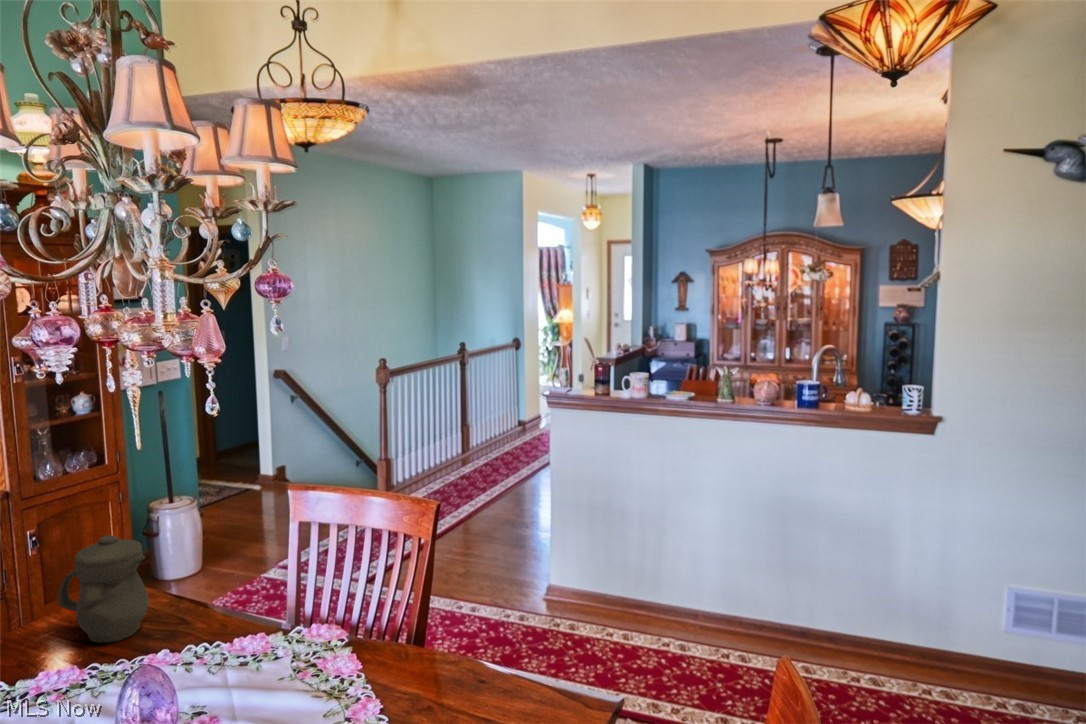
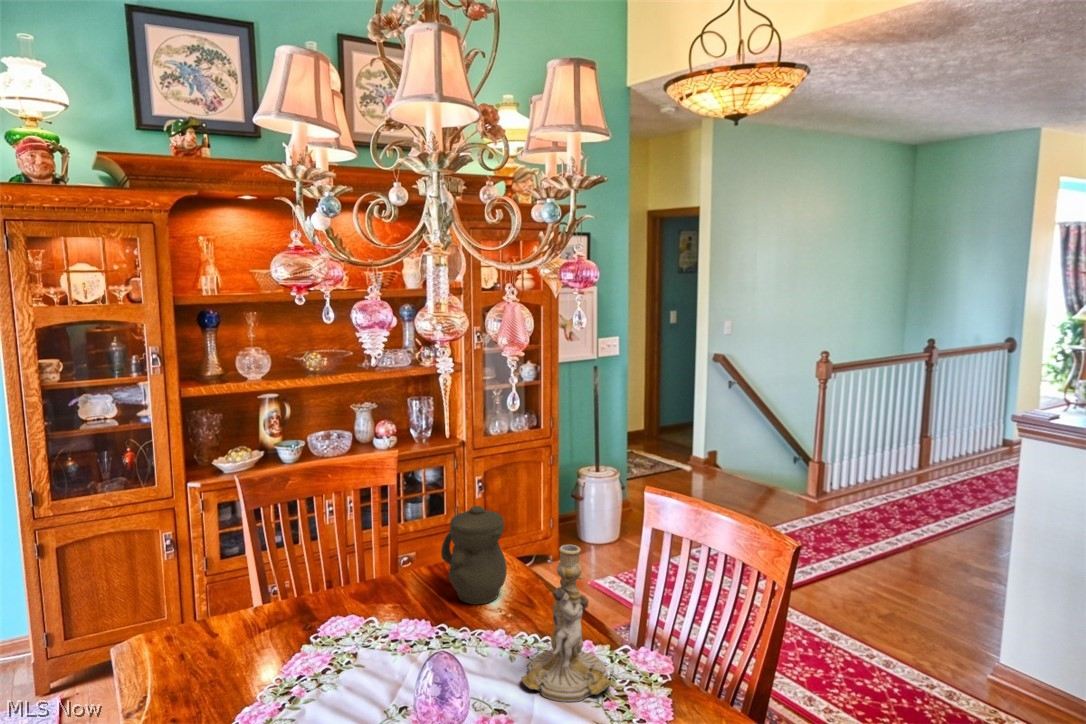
candlestick: none [208,540,300,690] -> present [521,545,612,702]

